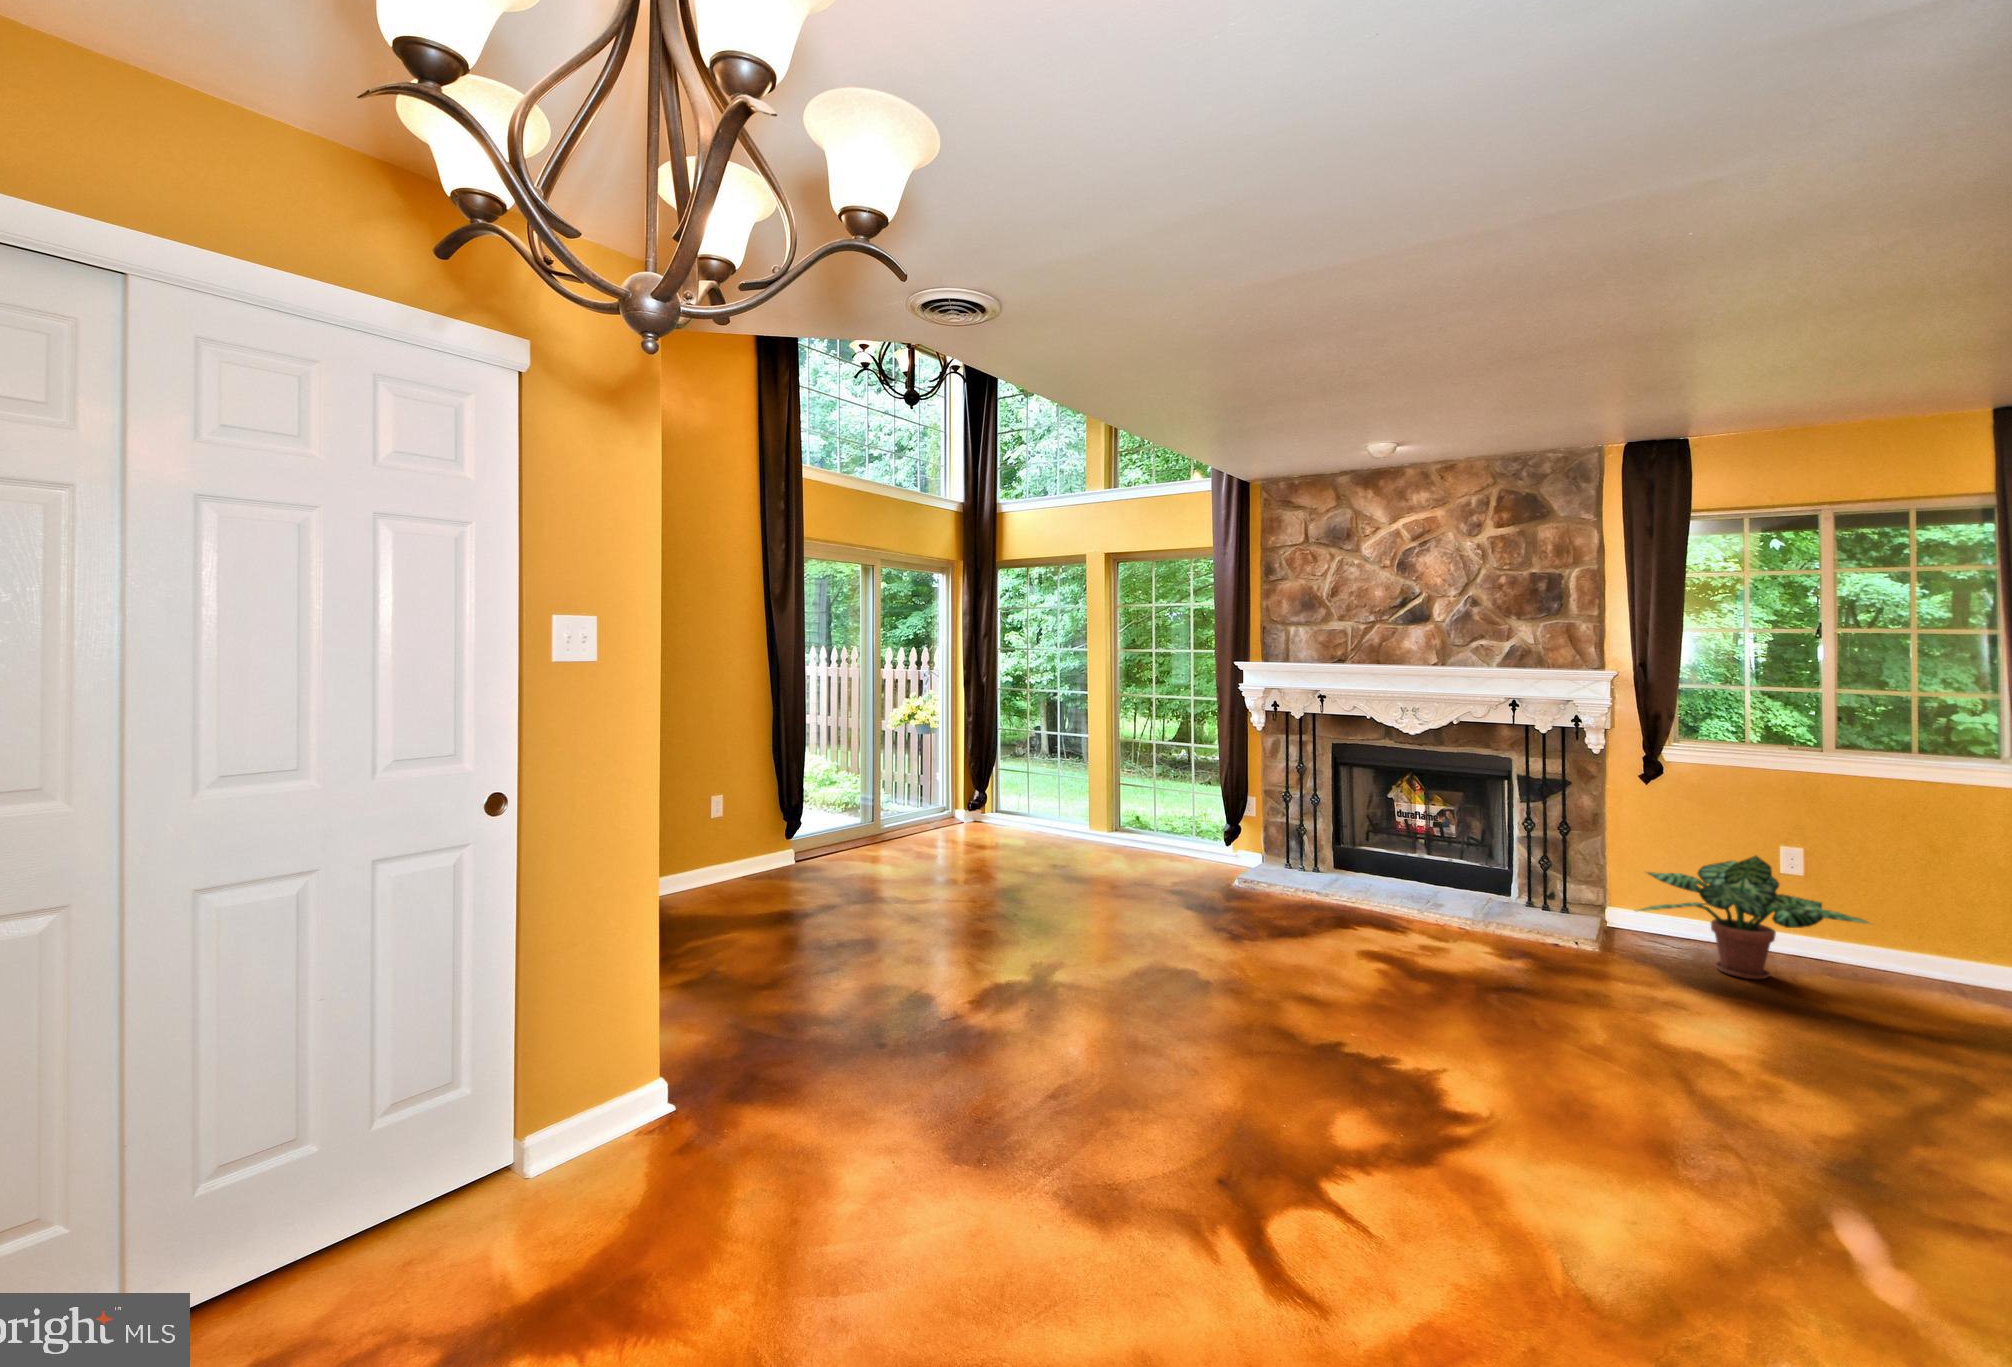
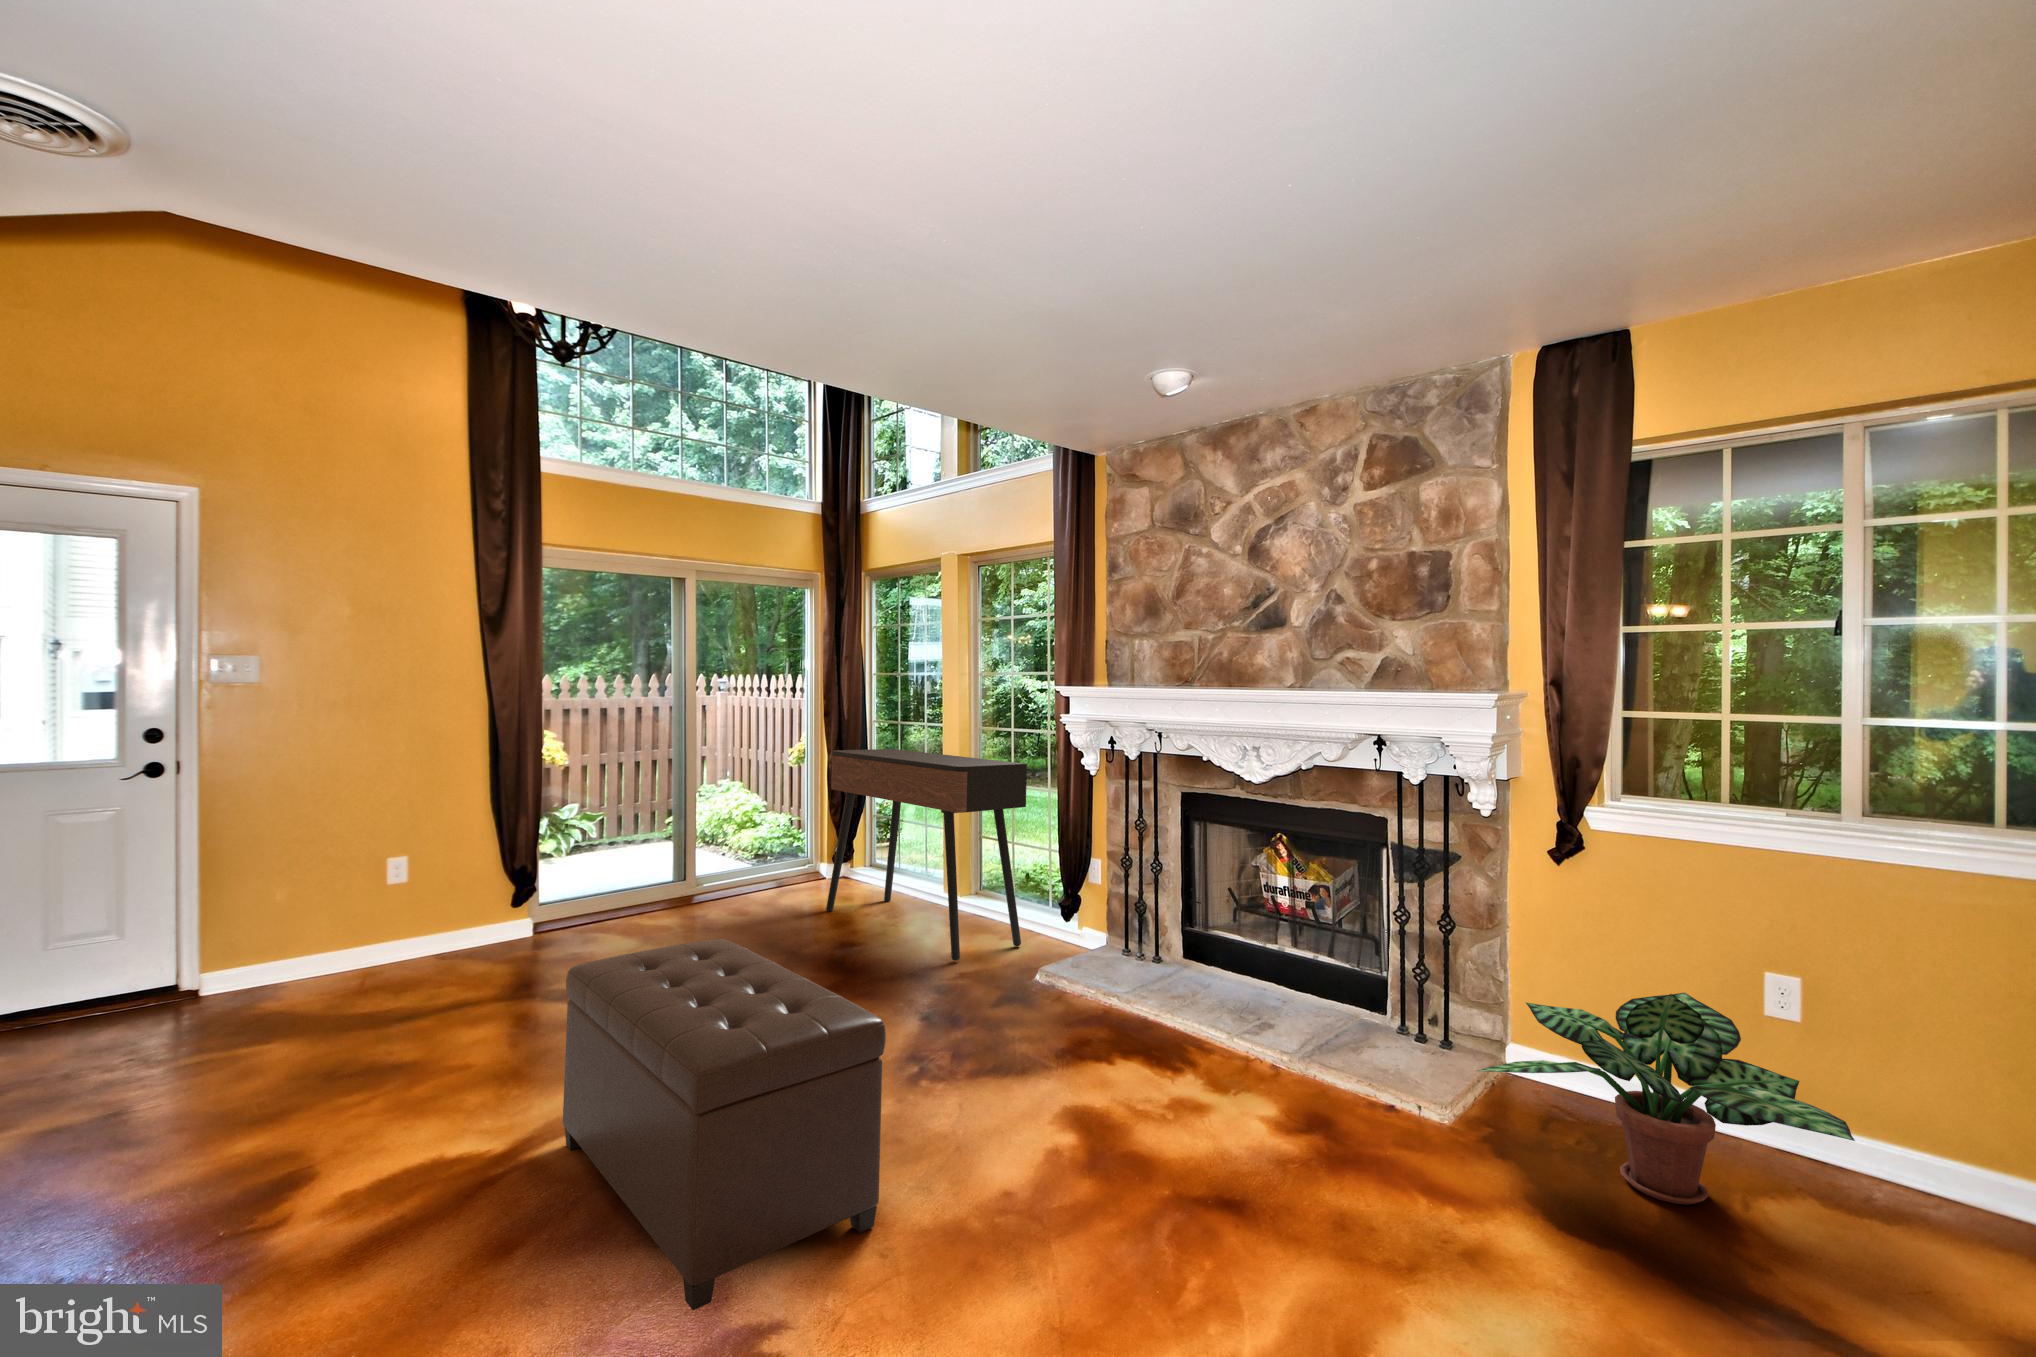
console table: none [1010,717,1199,879] -> present [826,749,1027,961]
ottoman: none [1074,857,1340,1061] -> present [563,939,886,1310]

